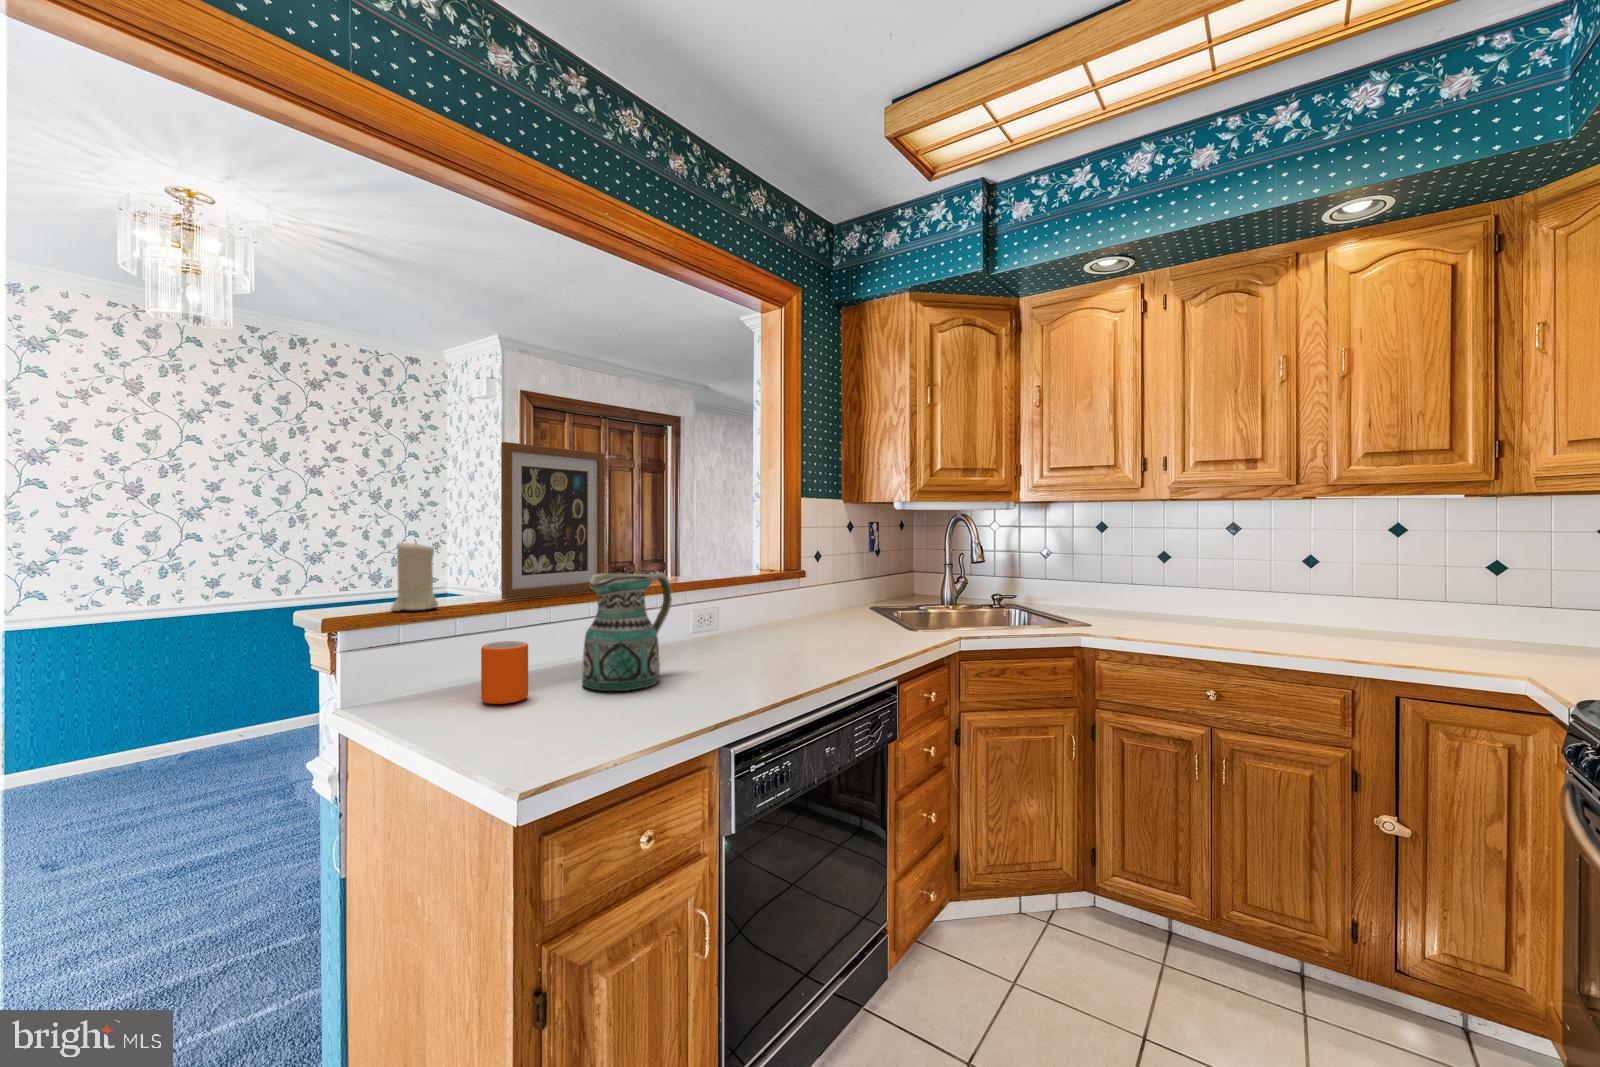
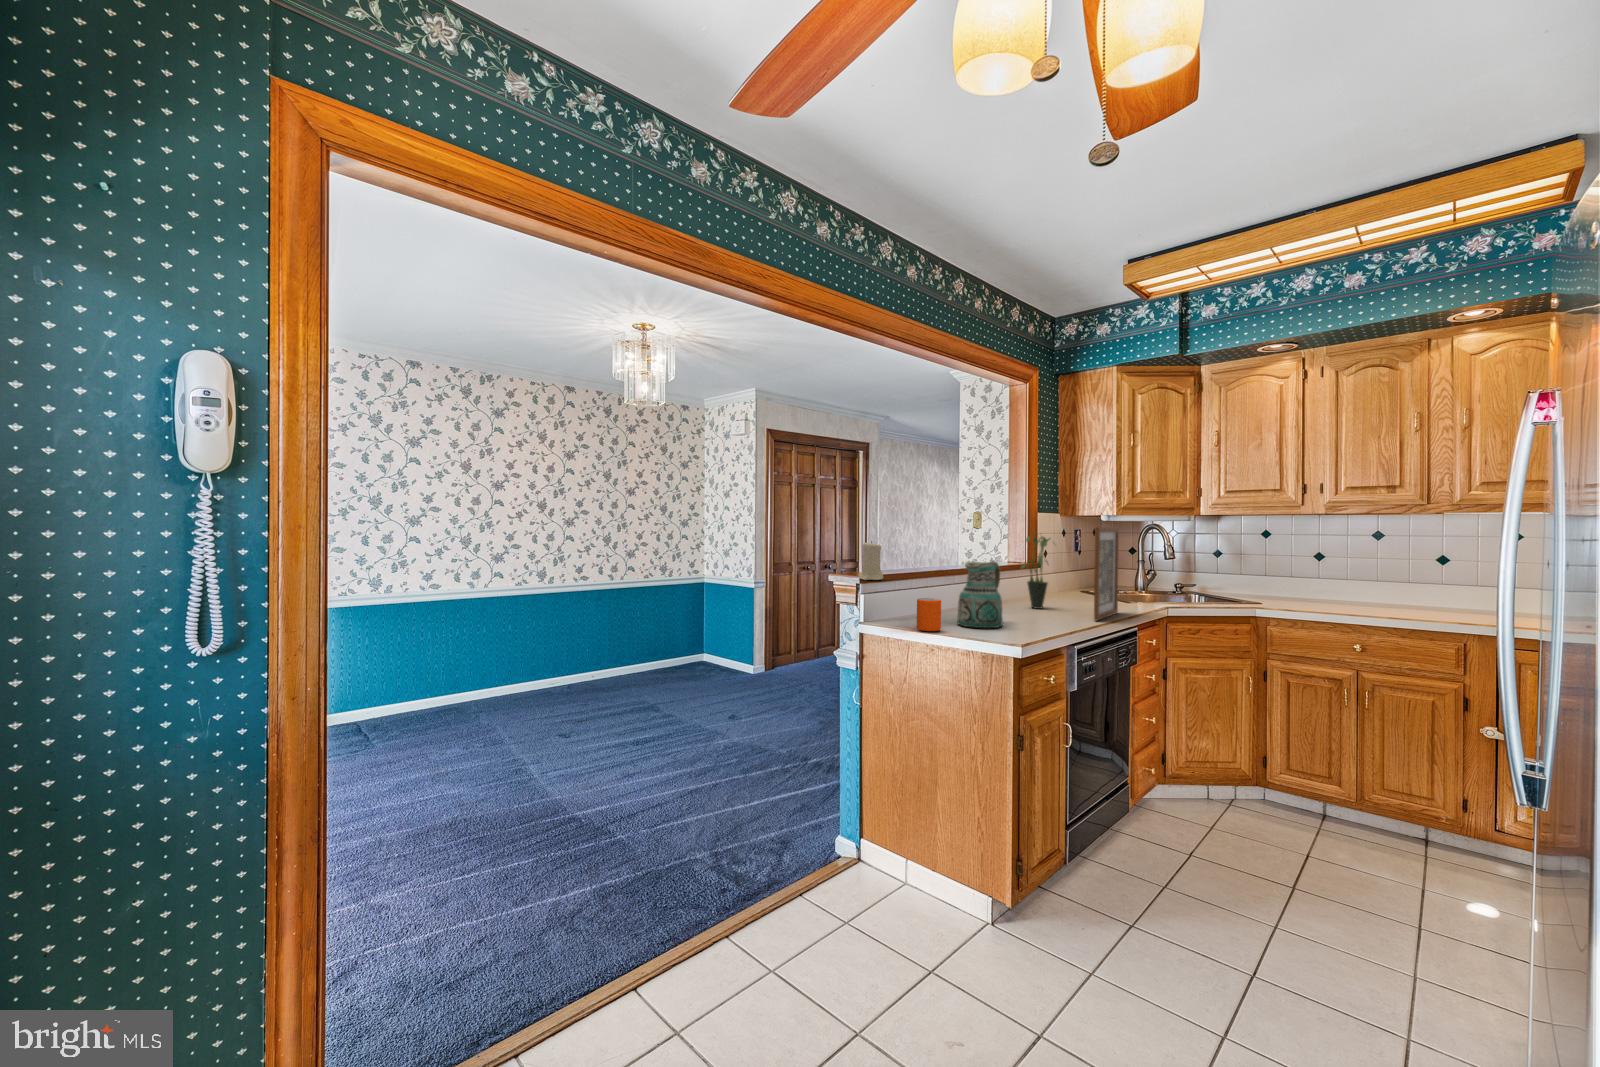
picture frame: present [501,442,605,599] -> present [1094,527,1119,621]
potted plant: none [747,525,799,640] -> present [1021,535,1050,609]

